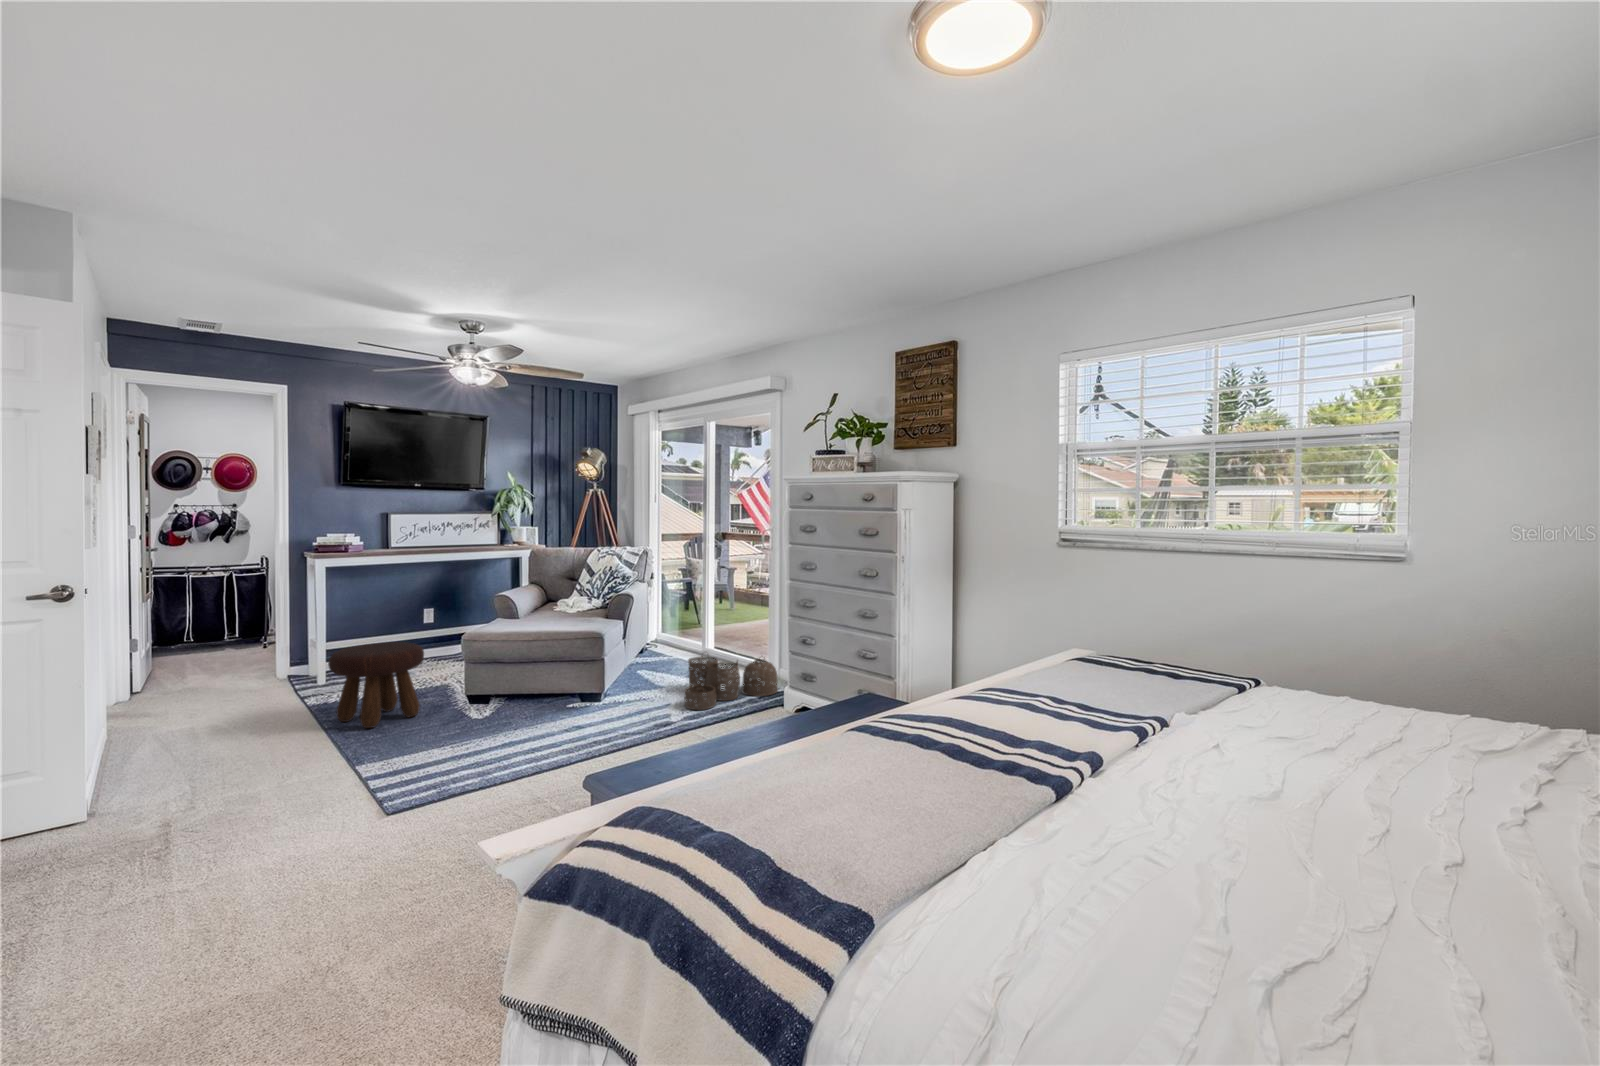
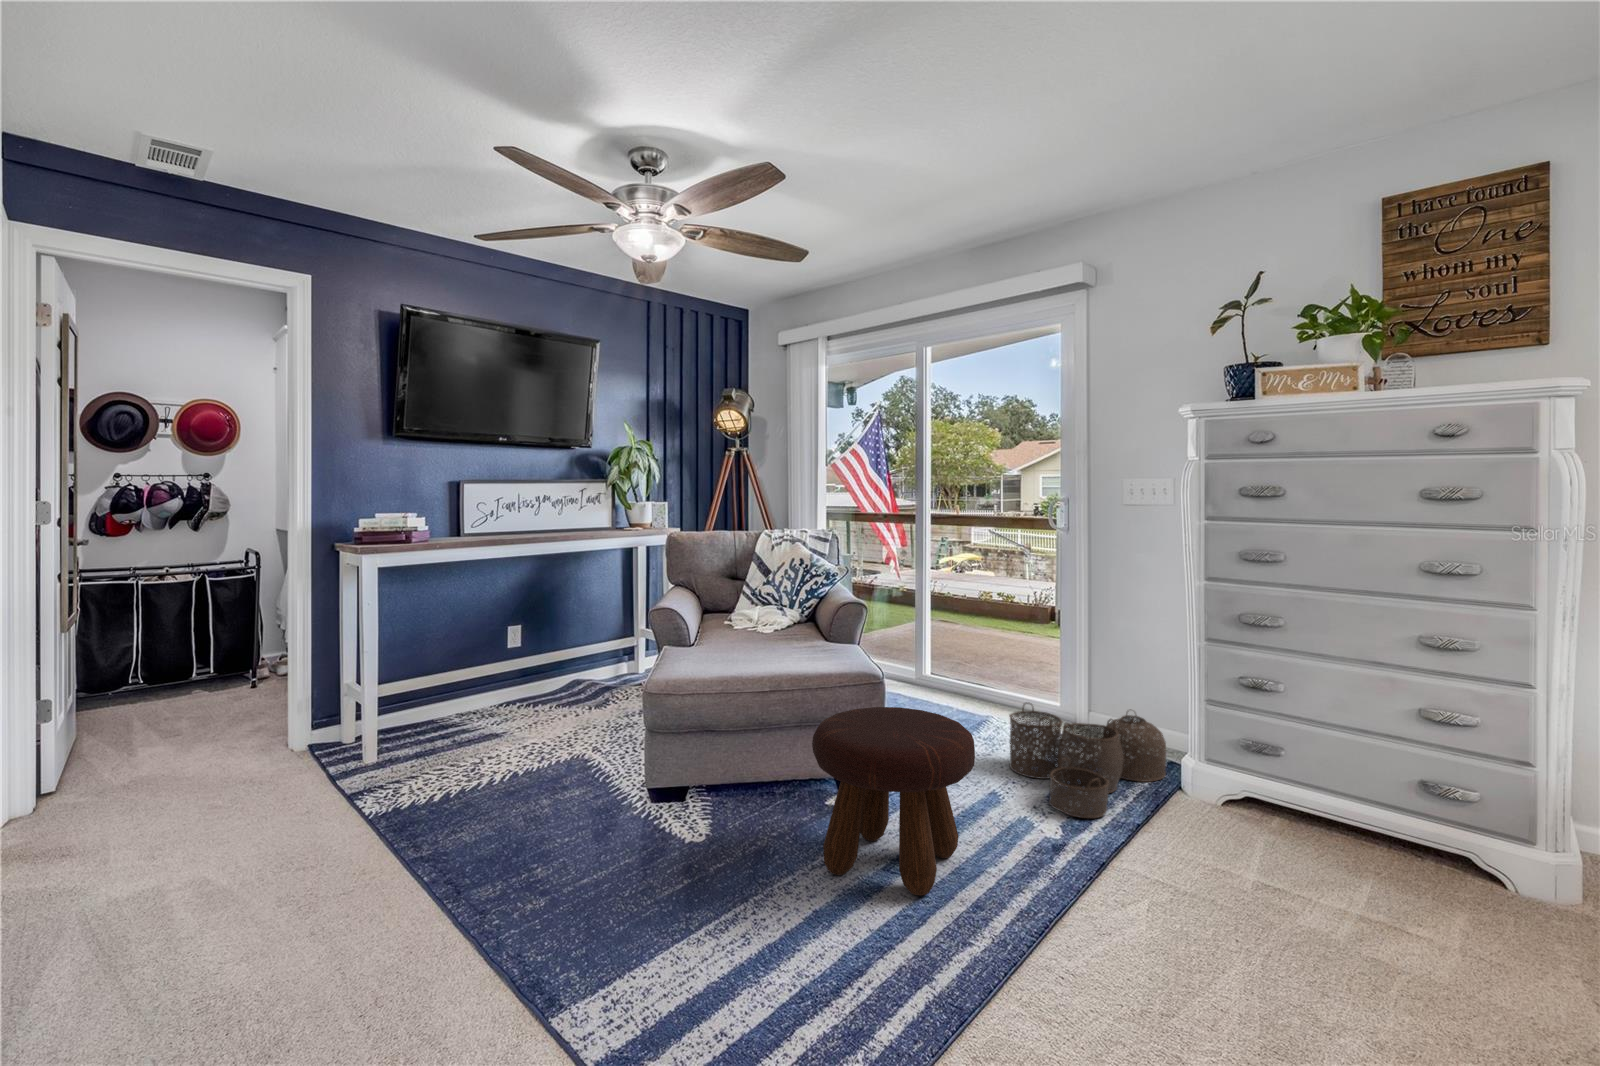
footstool: present [328,642,424,728] -> present [812,707,975,895]

